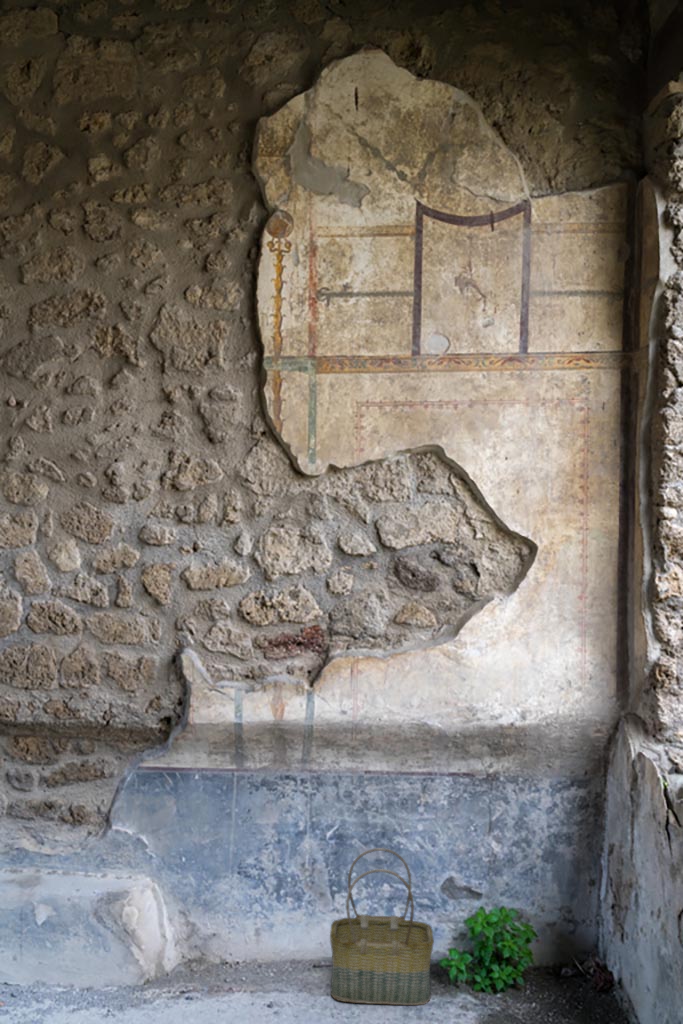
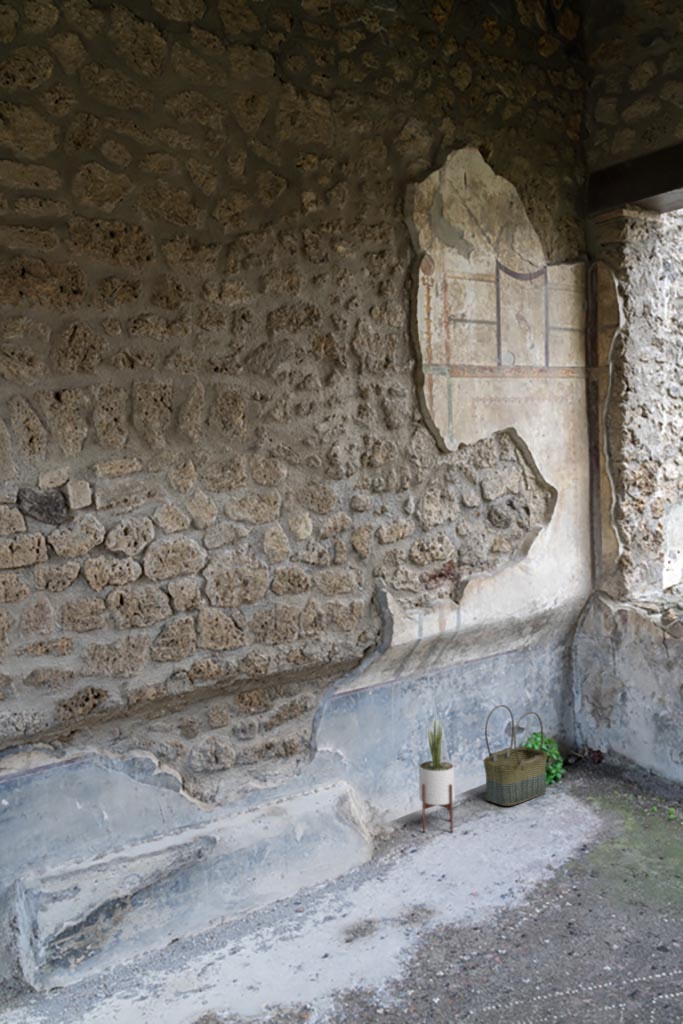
potted plant: none [184,822,253,1001] -> present [419,715,455,832]

